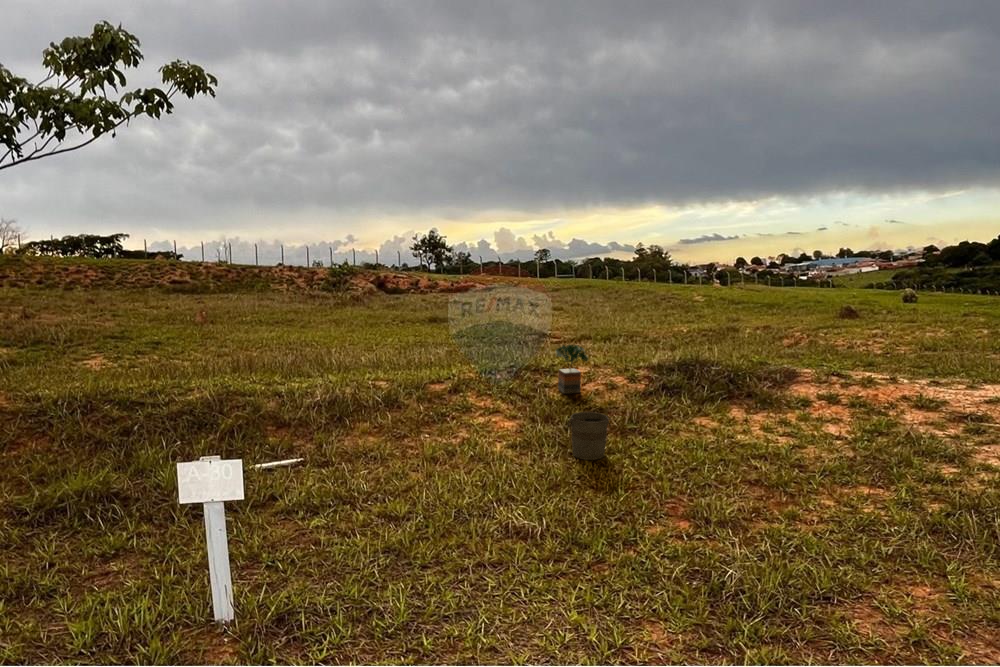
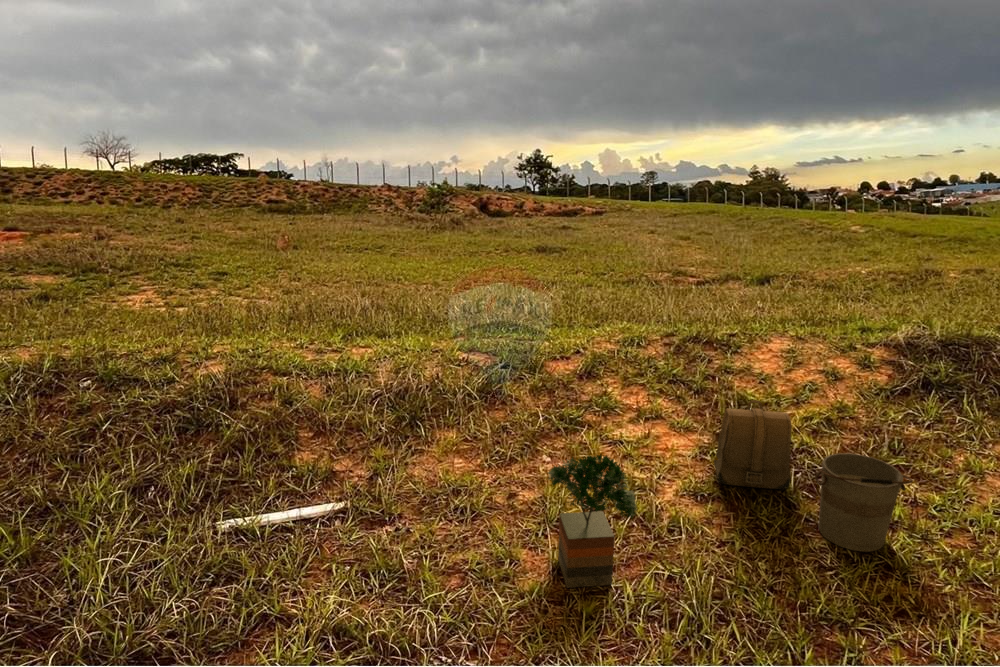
potted tree: present [556,345,588,394] -> present [548,454,637,588]
backpack: none [524,390,563,440] -> present [714,400,792,489]

